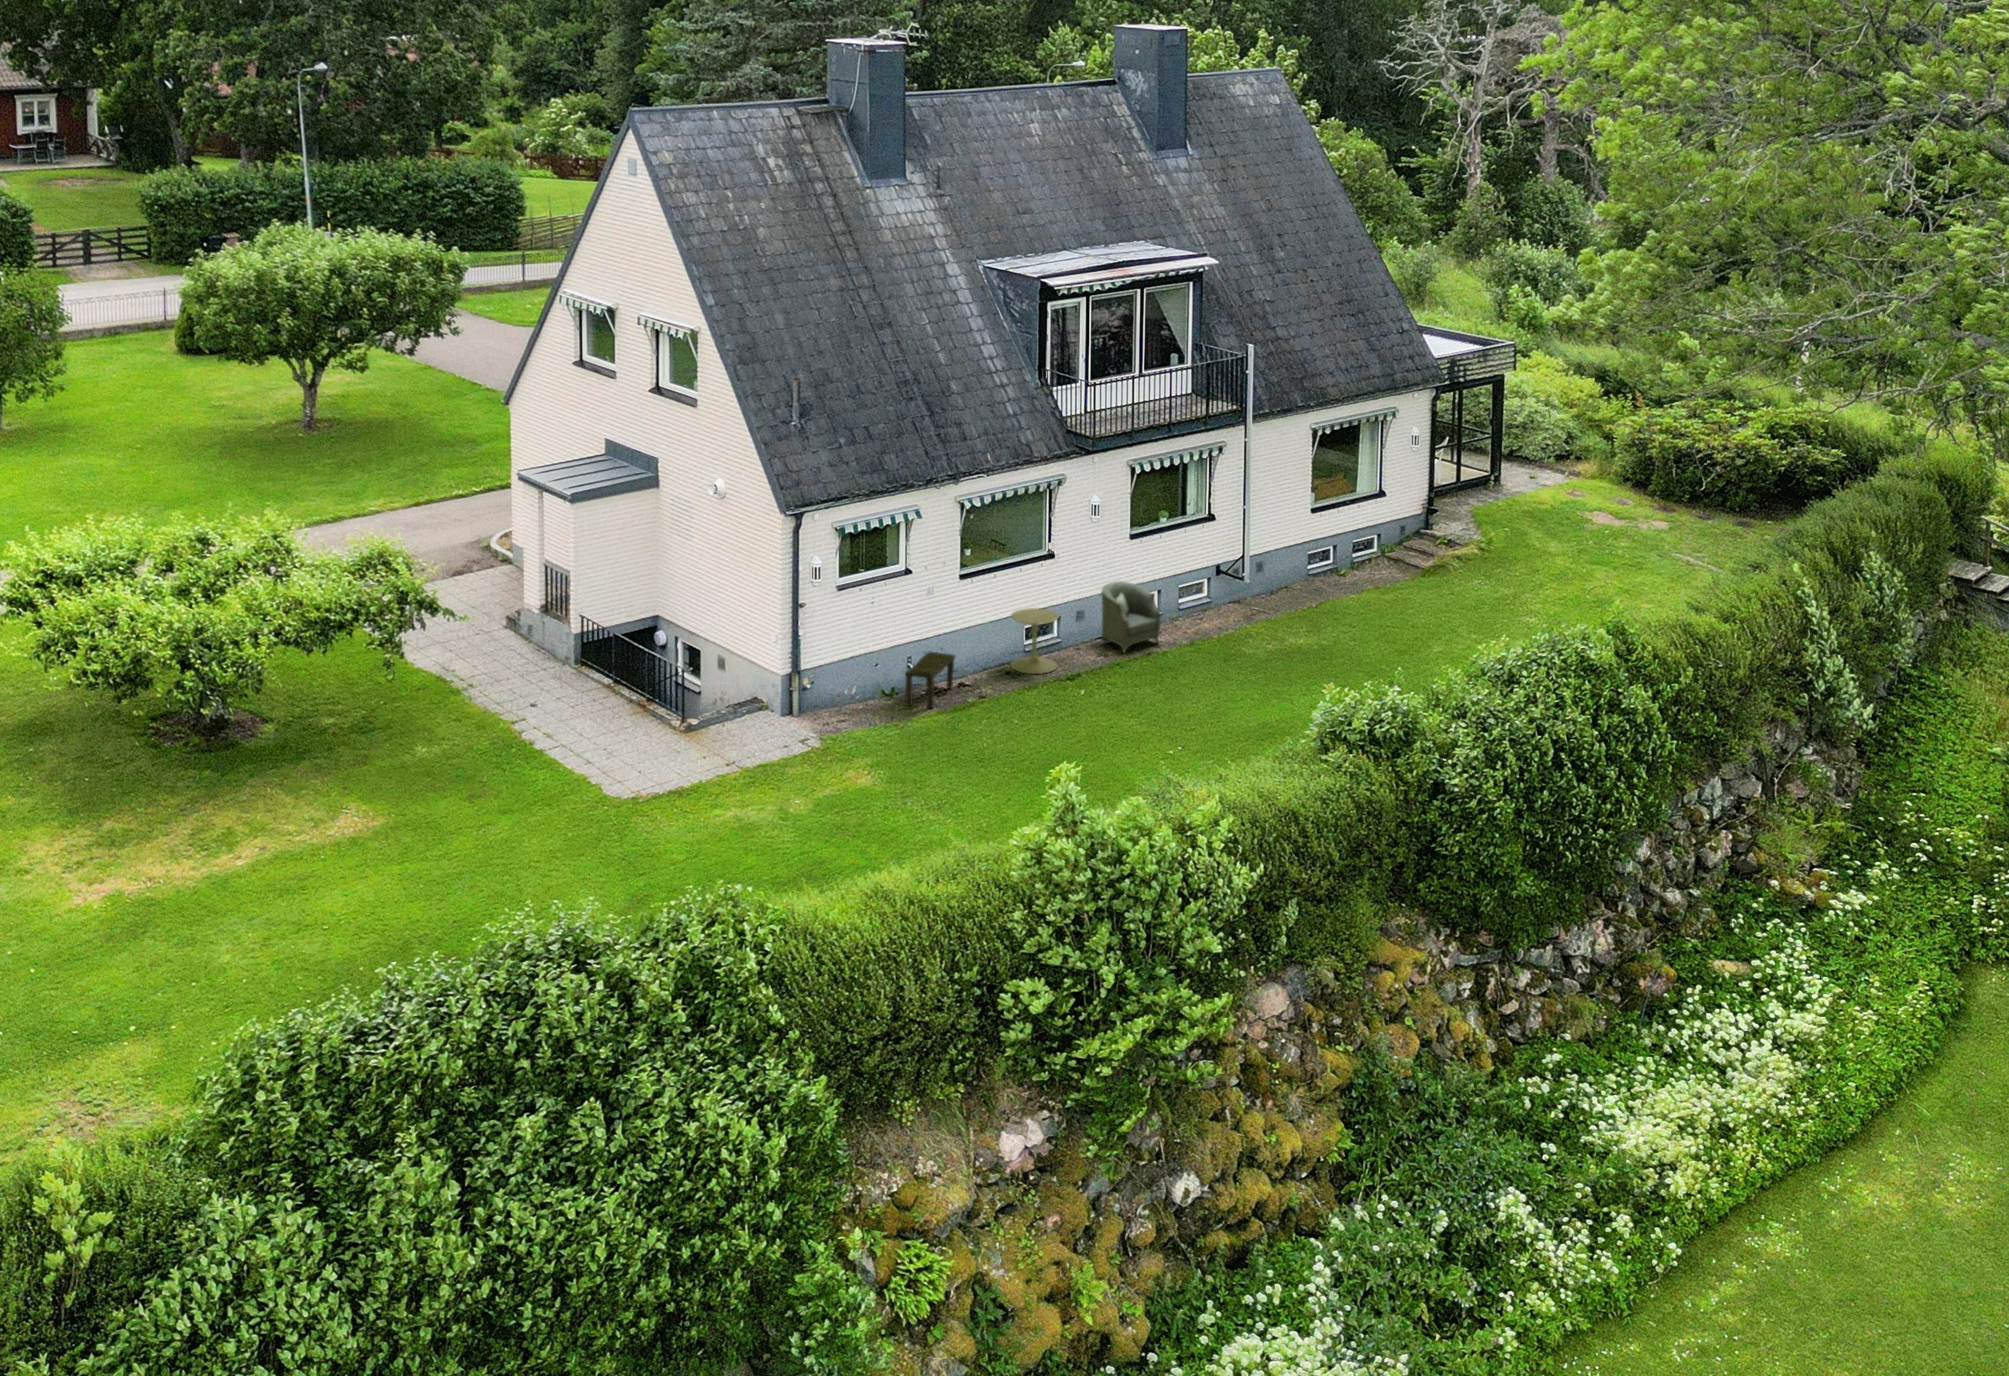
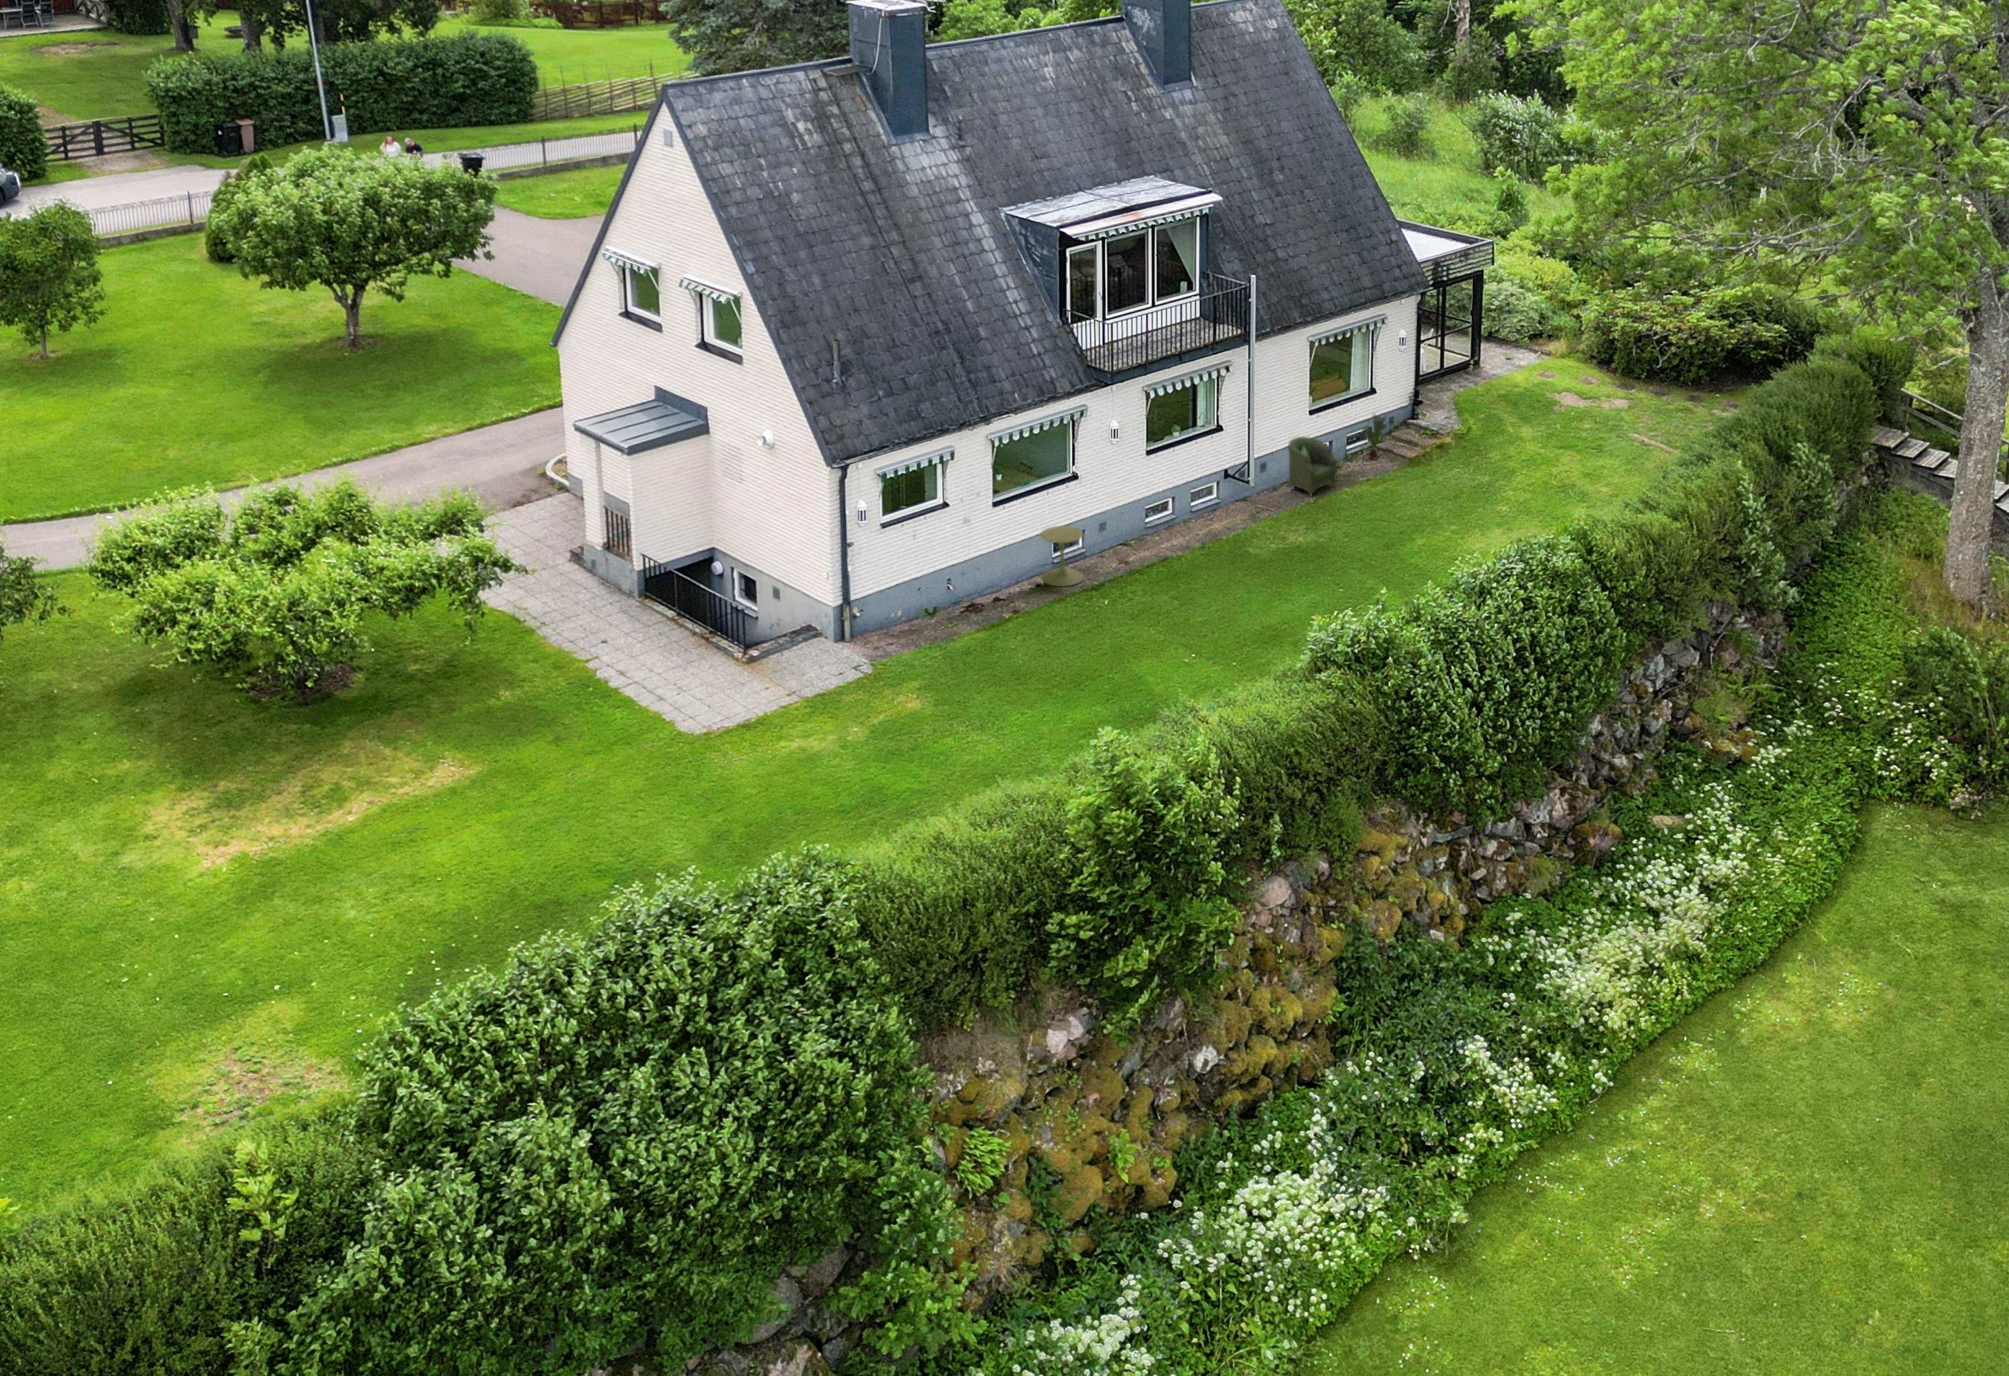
potted tree: none [1364,516,1396,568] -> present [1362,414,1387,459]
armchair: present [1101,581,1160,653] -> present [1288,437,1337,496]
bench: present [905,651,955,708] -> none [946,573,991,627]

